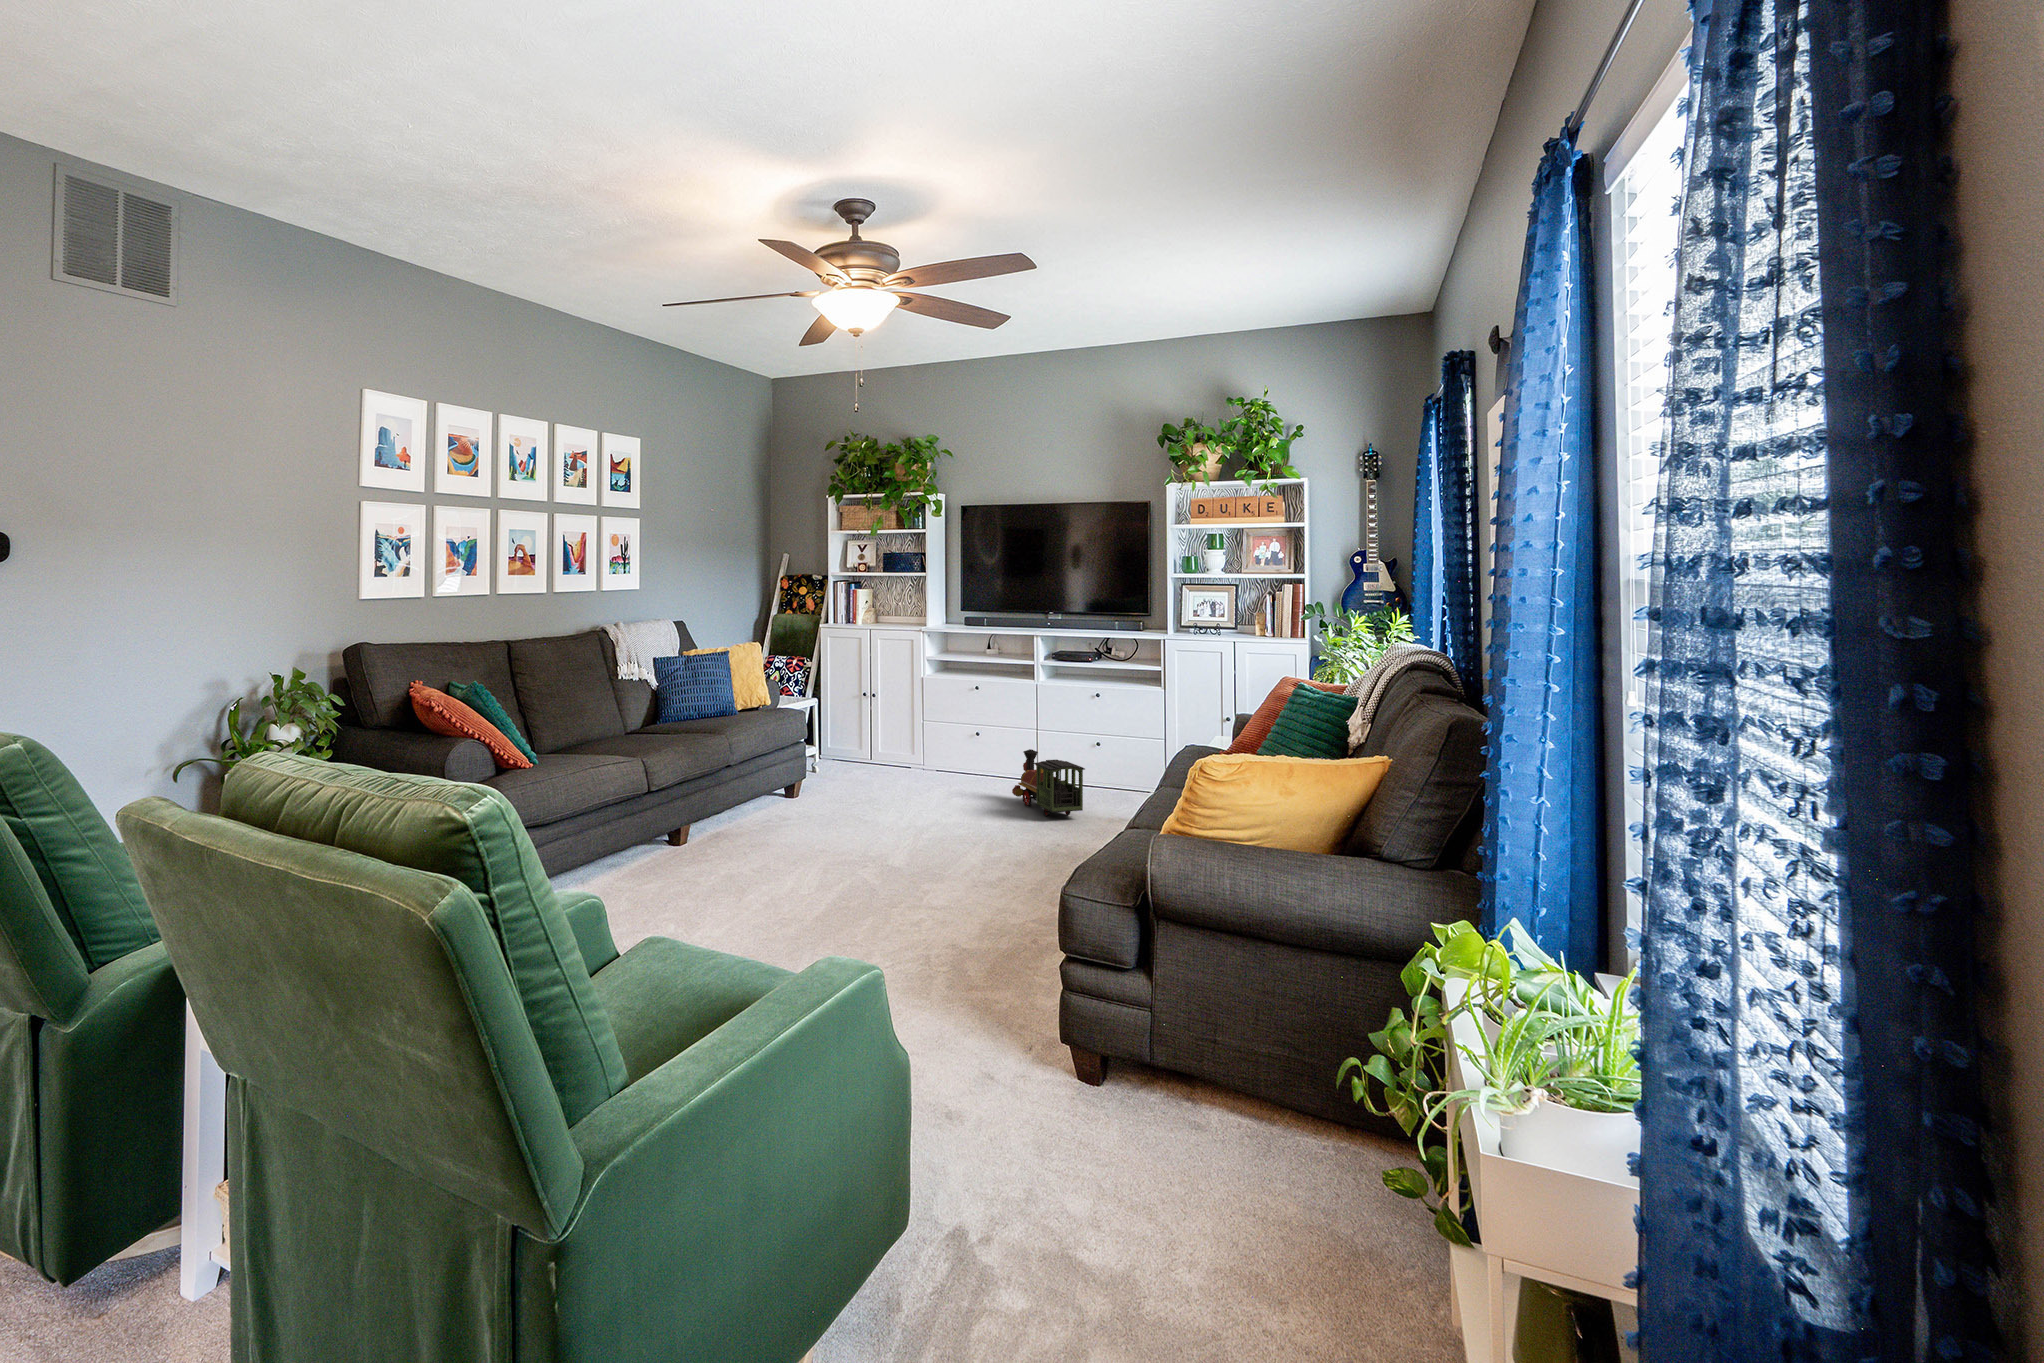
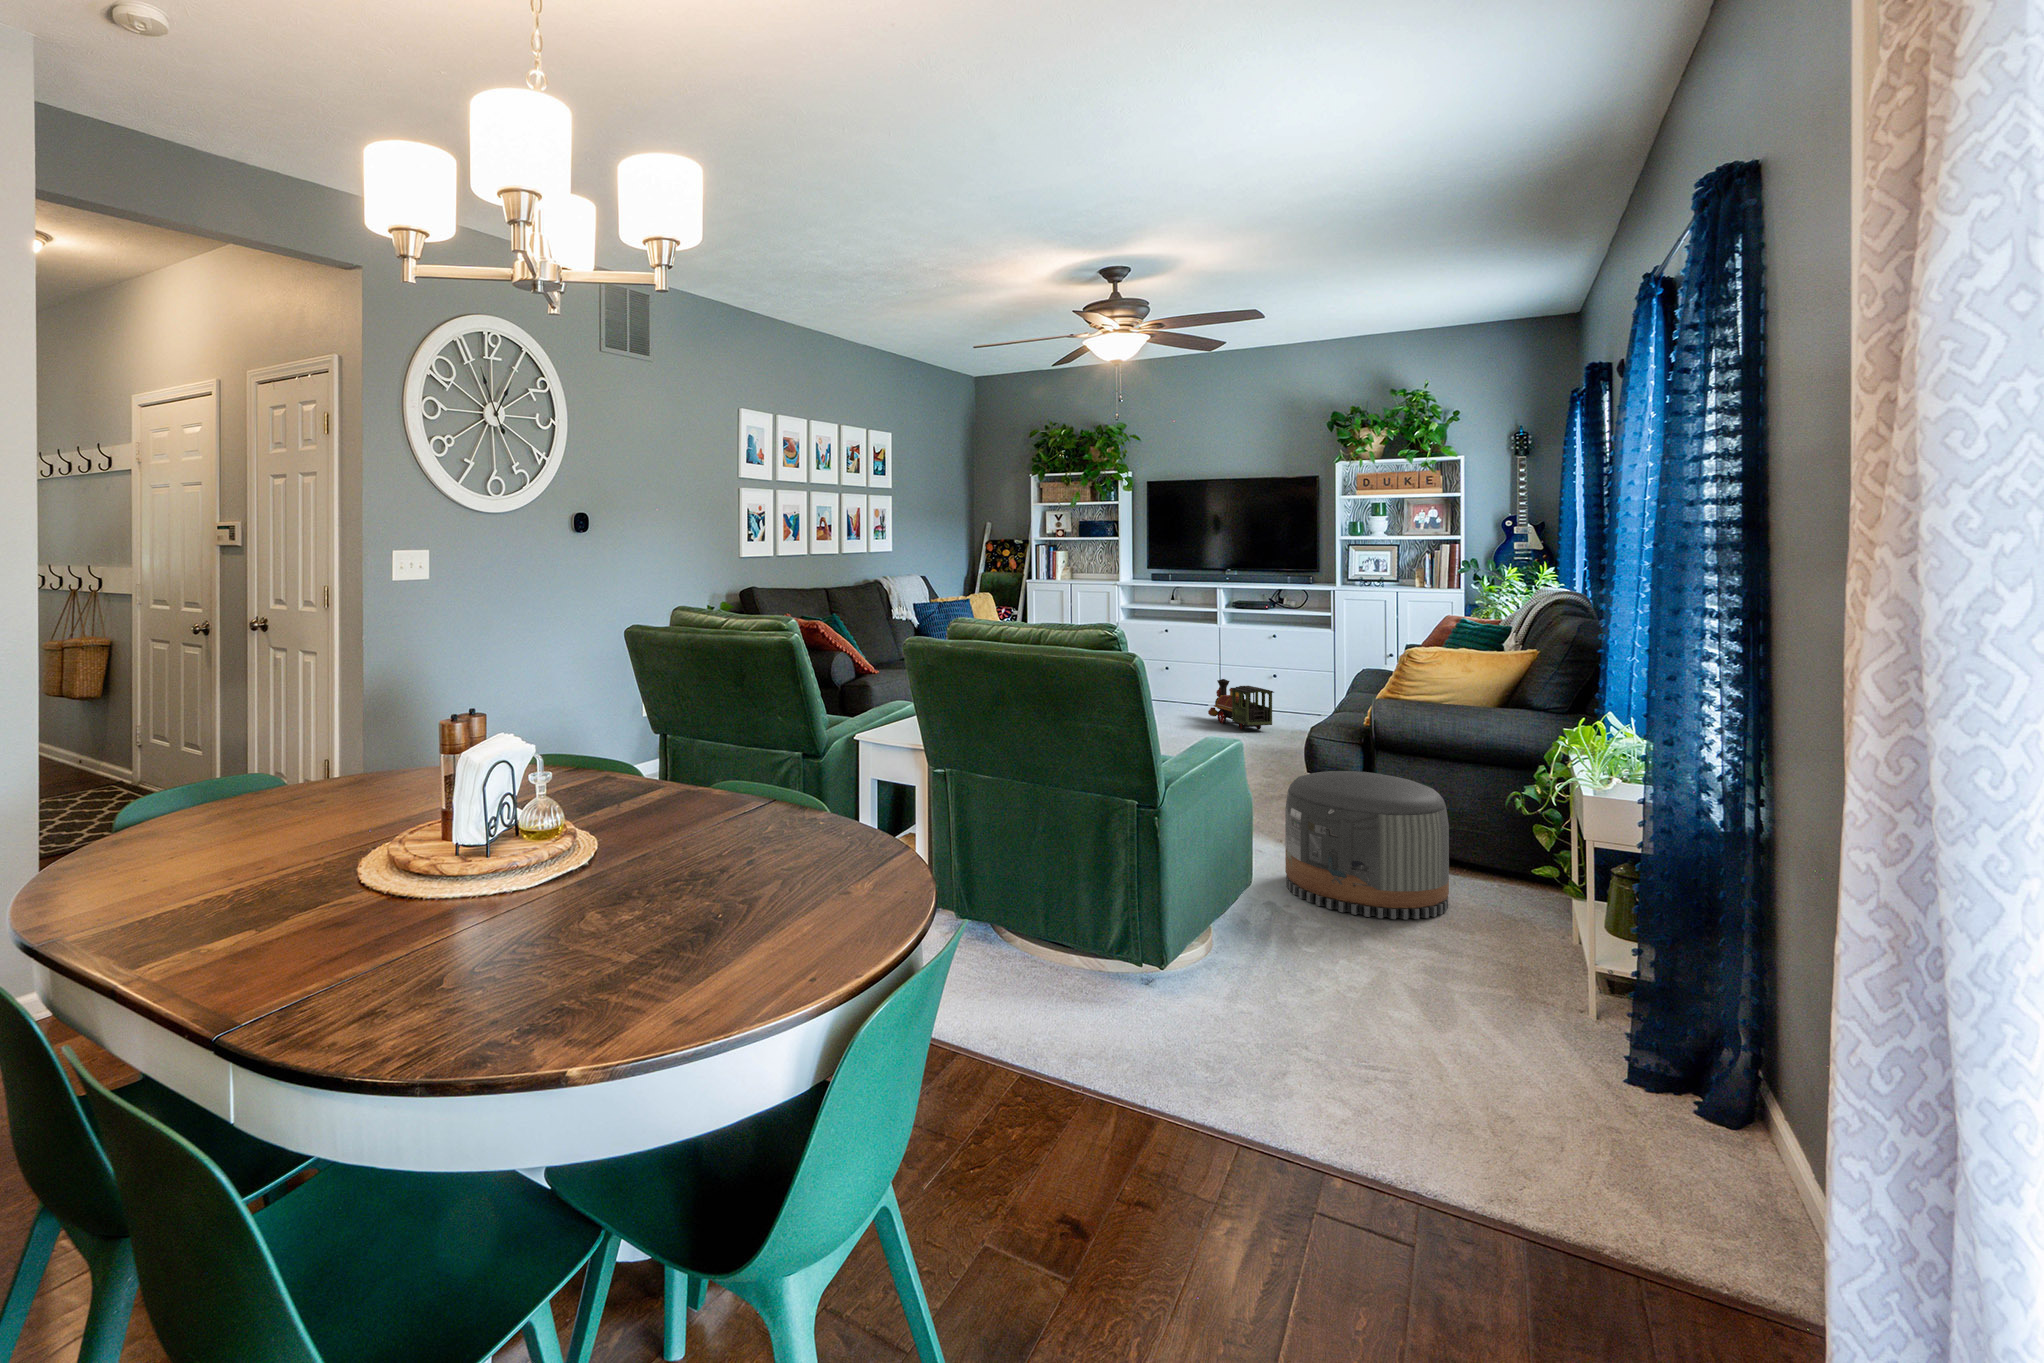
pouf: none [997,961,1248,1265] -> present [1285,771,1449,919]

